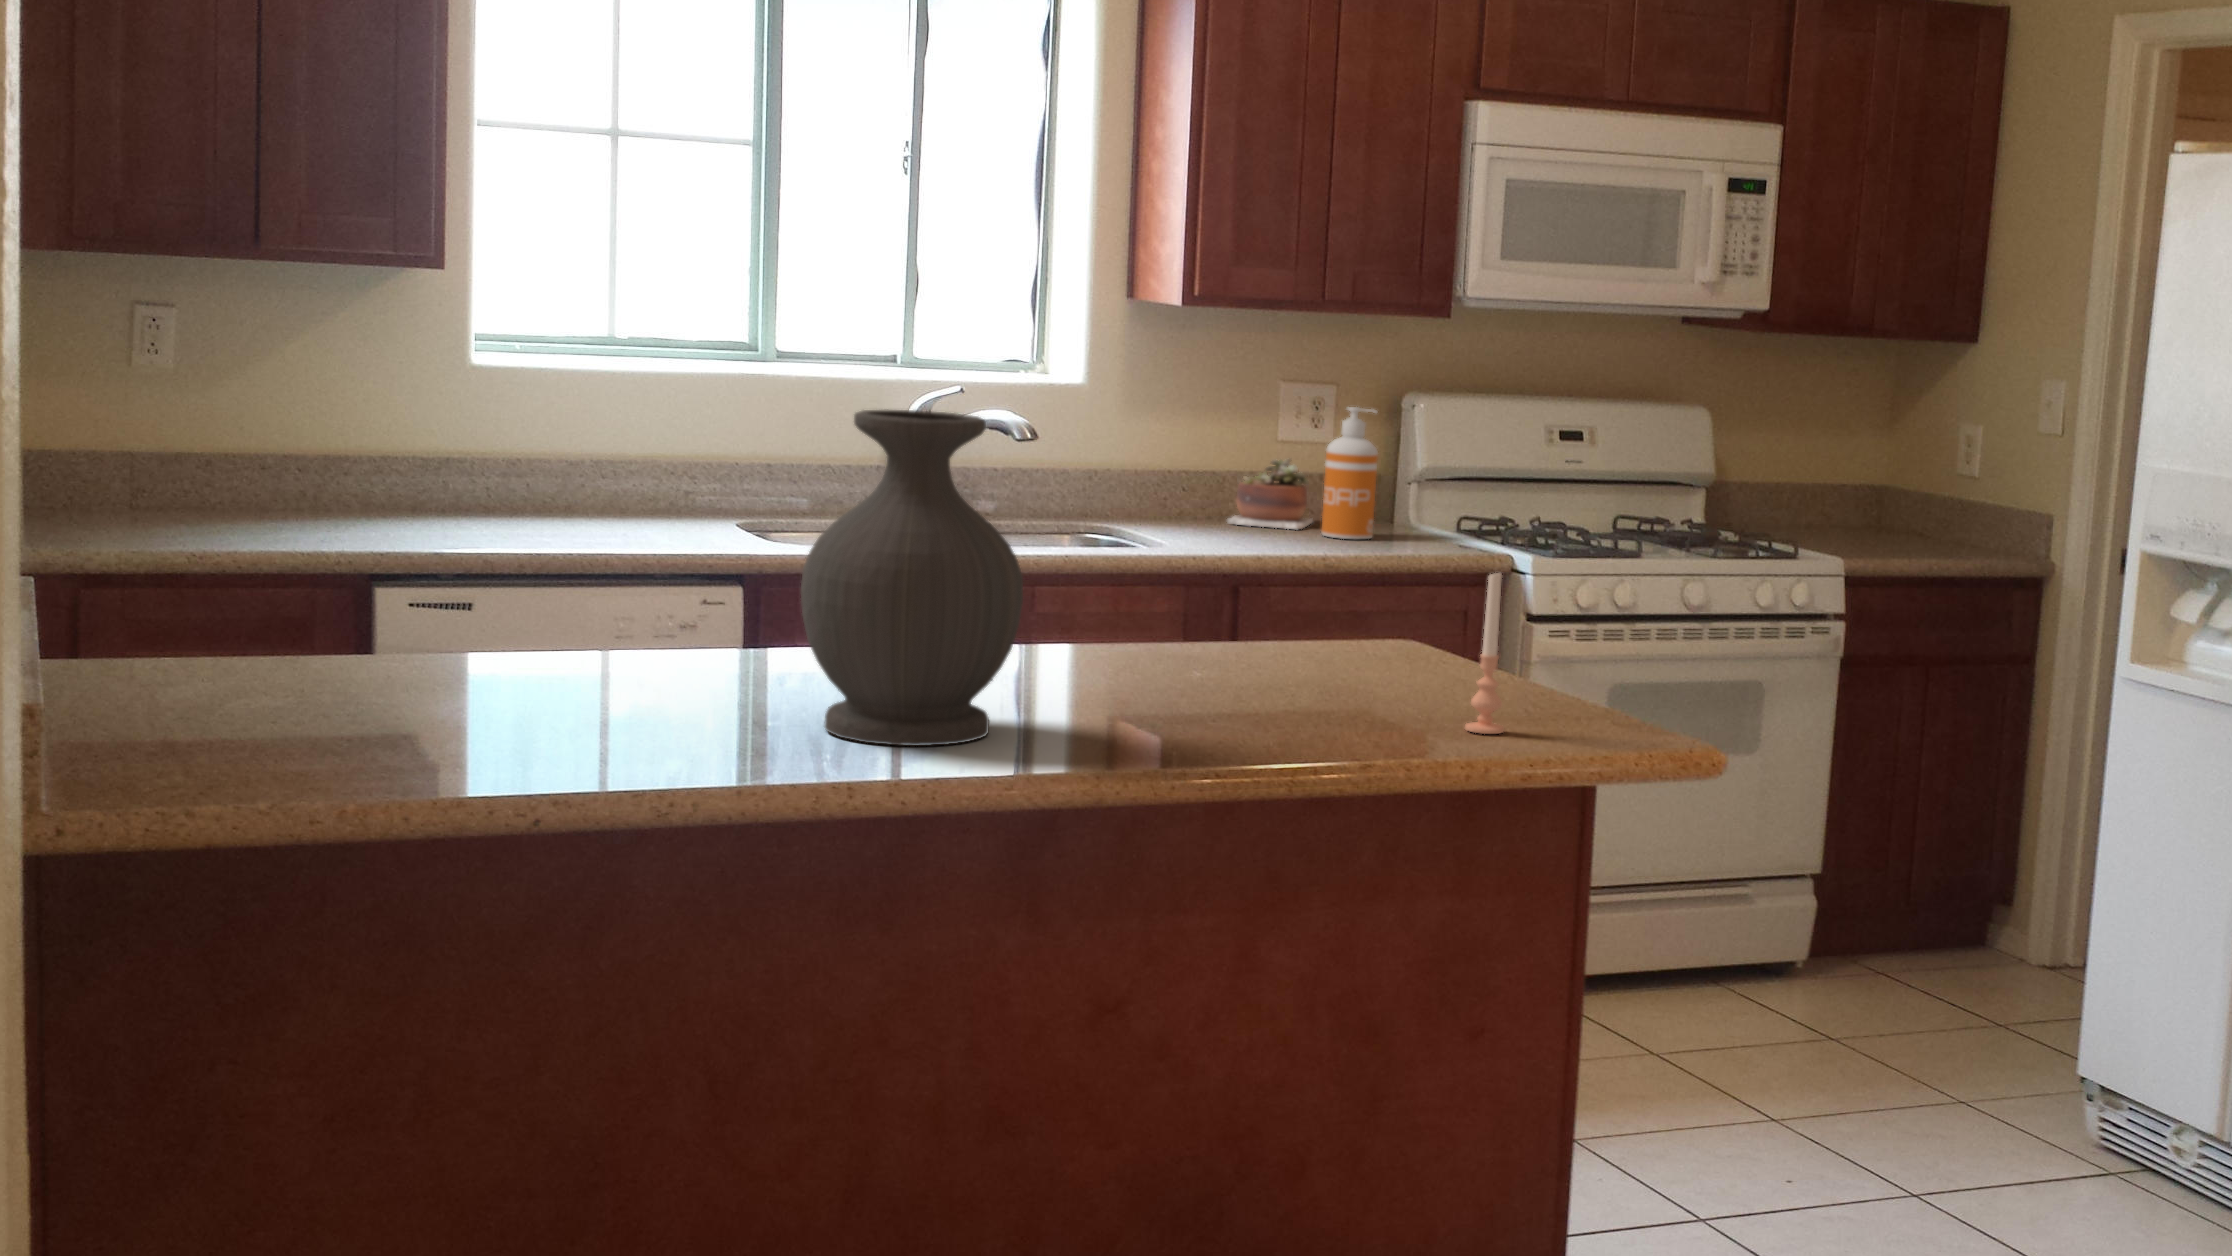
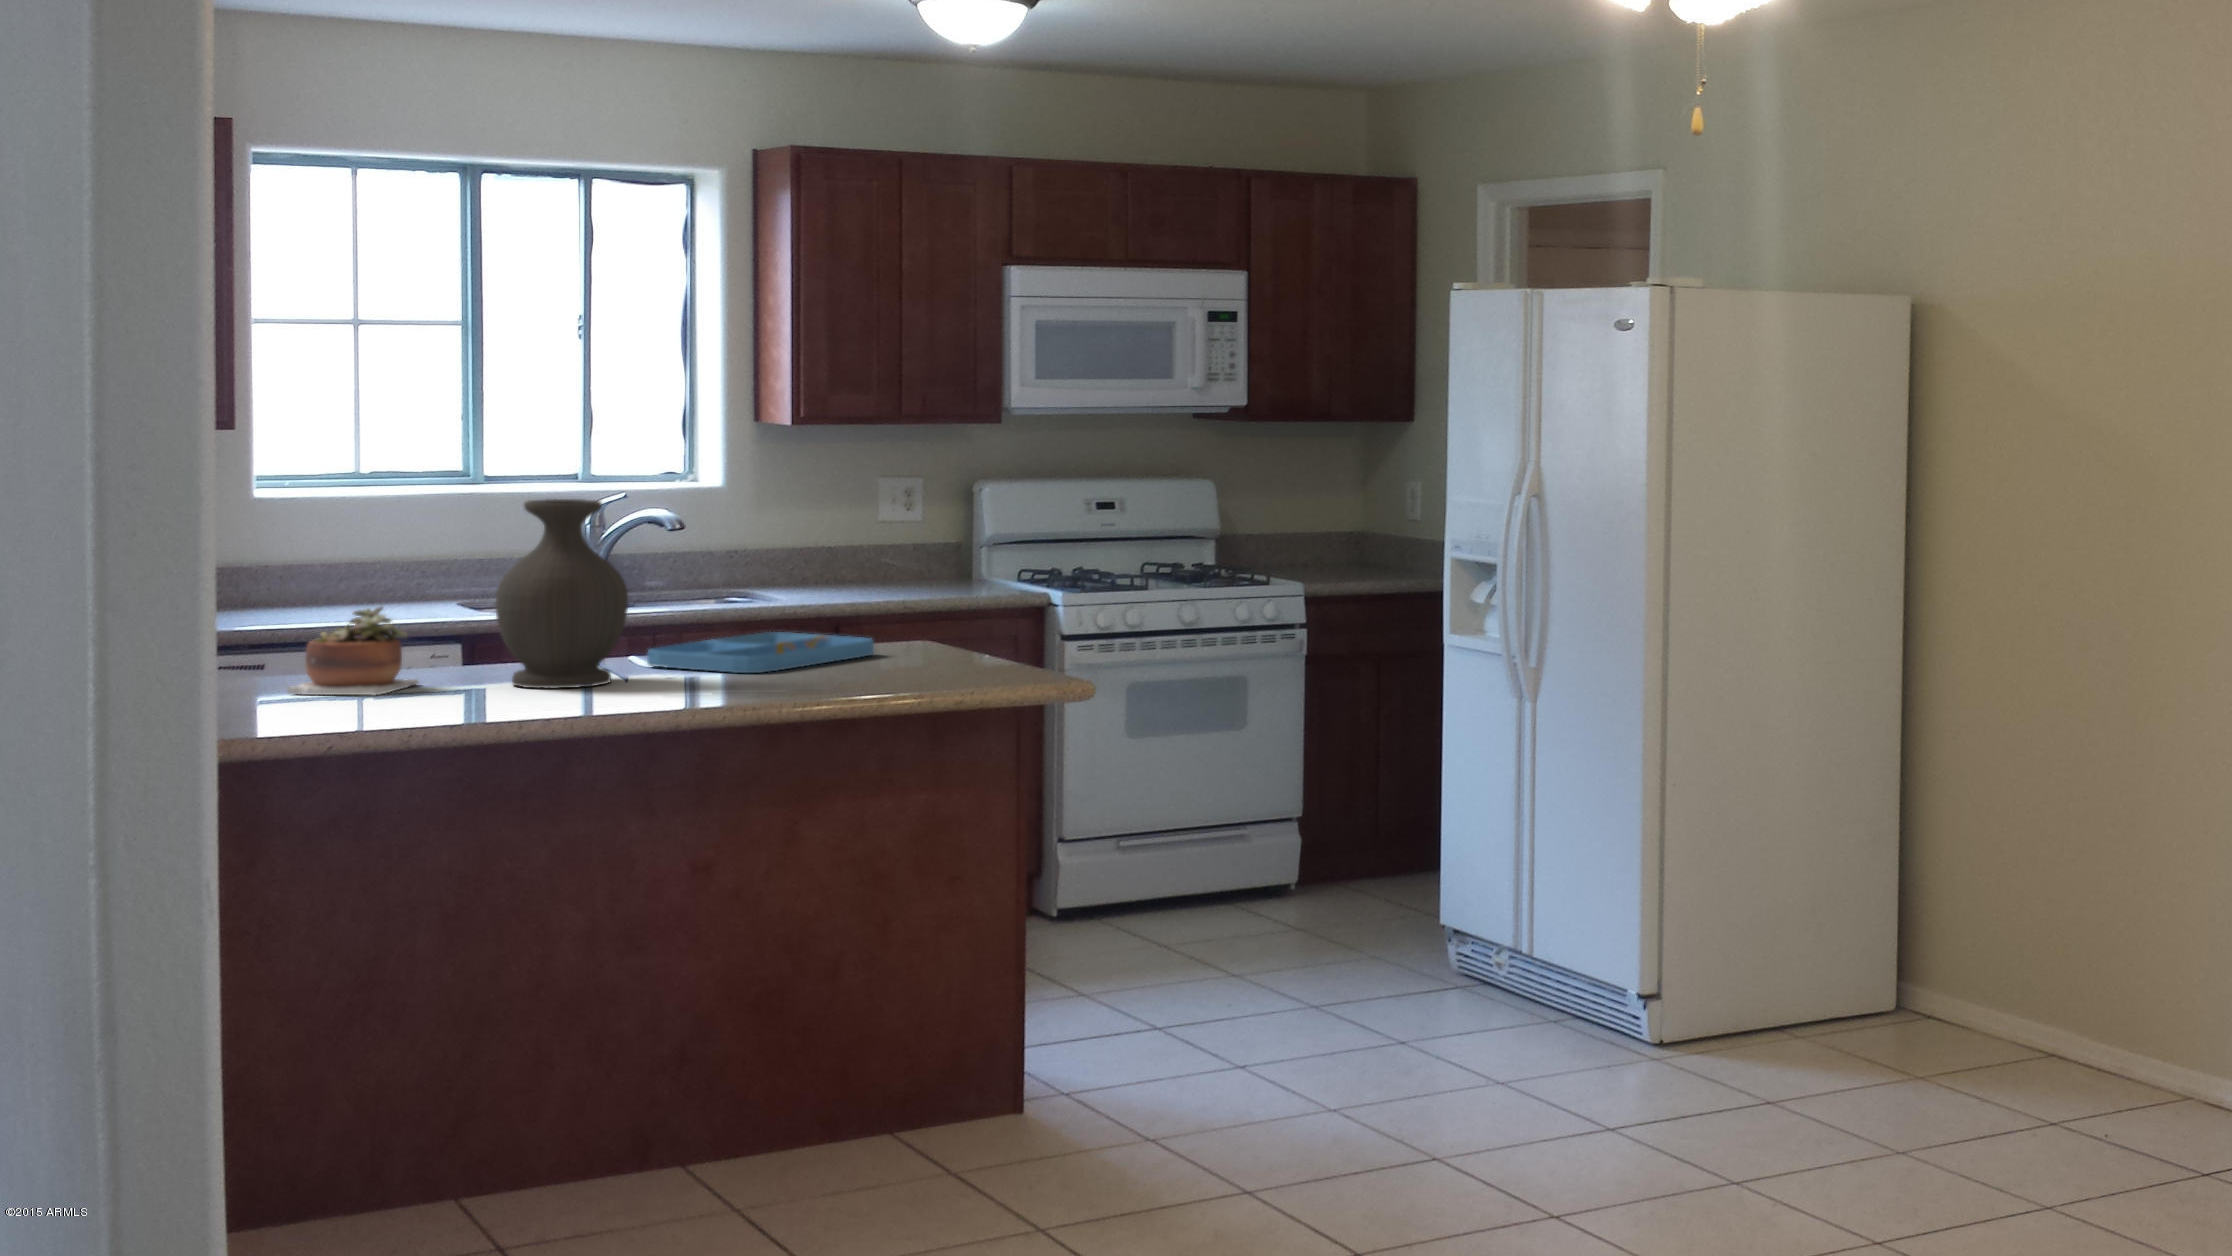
soap dispenser: present [1321,407,1378,539] -> none [908,493,947,590]
succulent plant: present [1227,458,1313,529] -> present [287,606,419,695]
candle: present [1465,573,1505,734] -> none [905,574,930,670]
tray: none [1037,634,1388,723] -> present [647,632,874,673]

